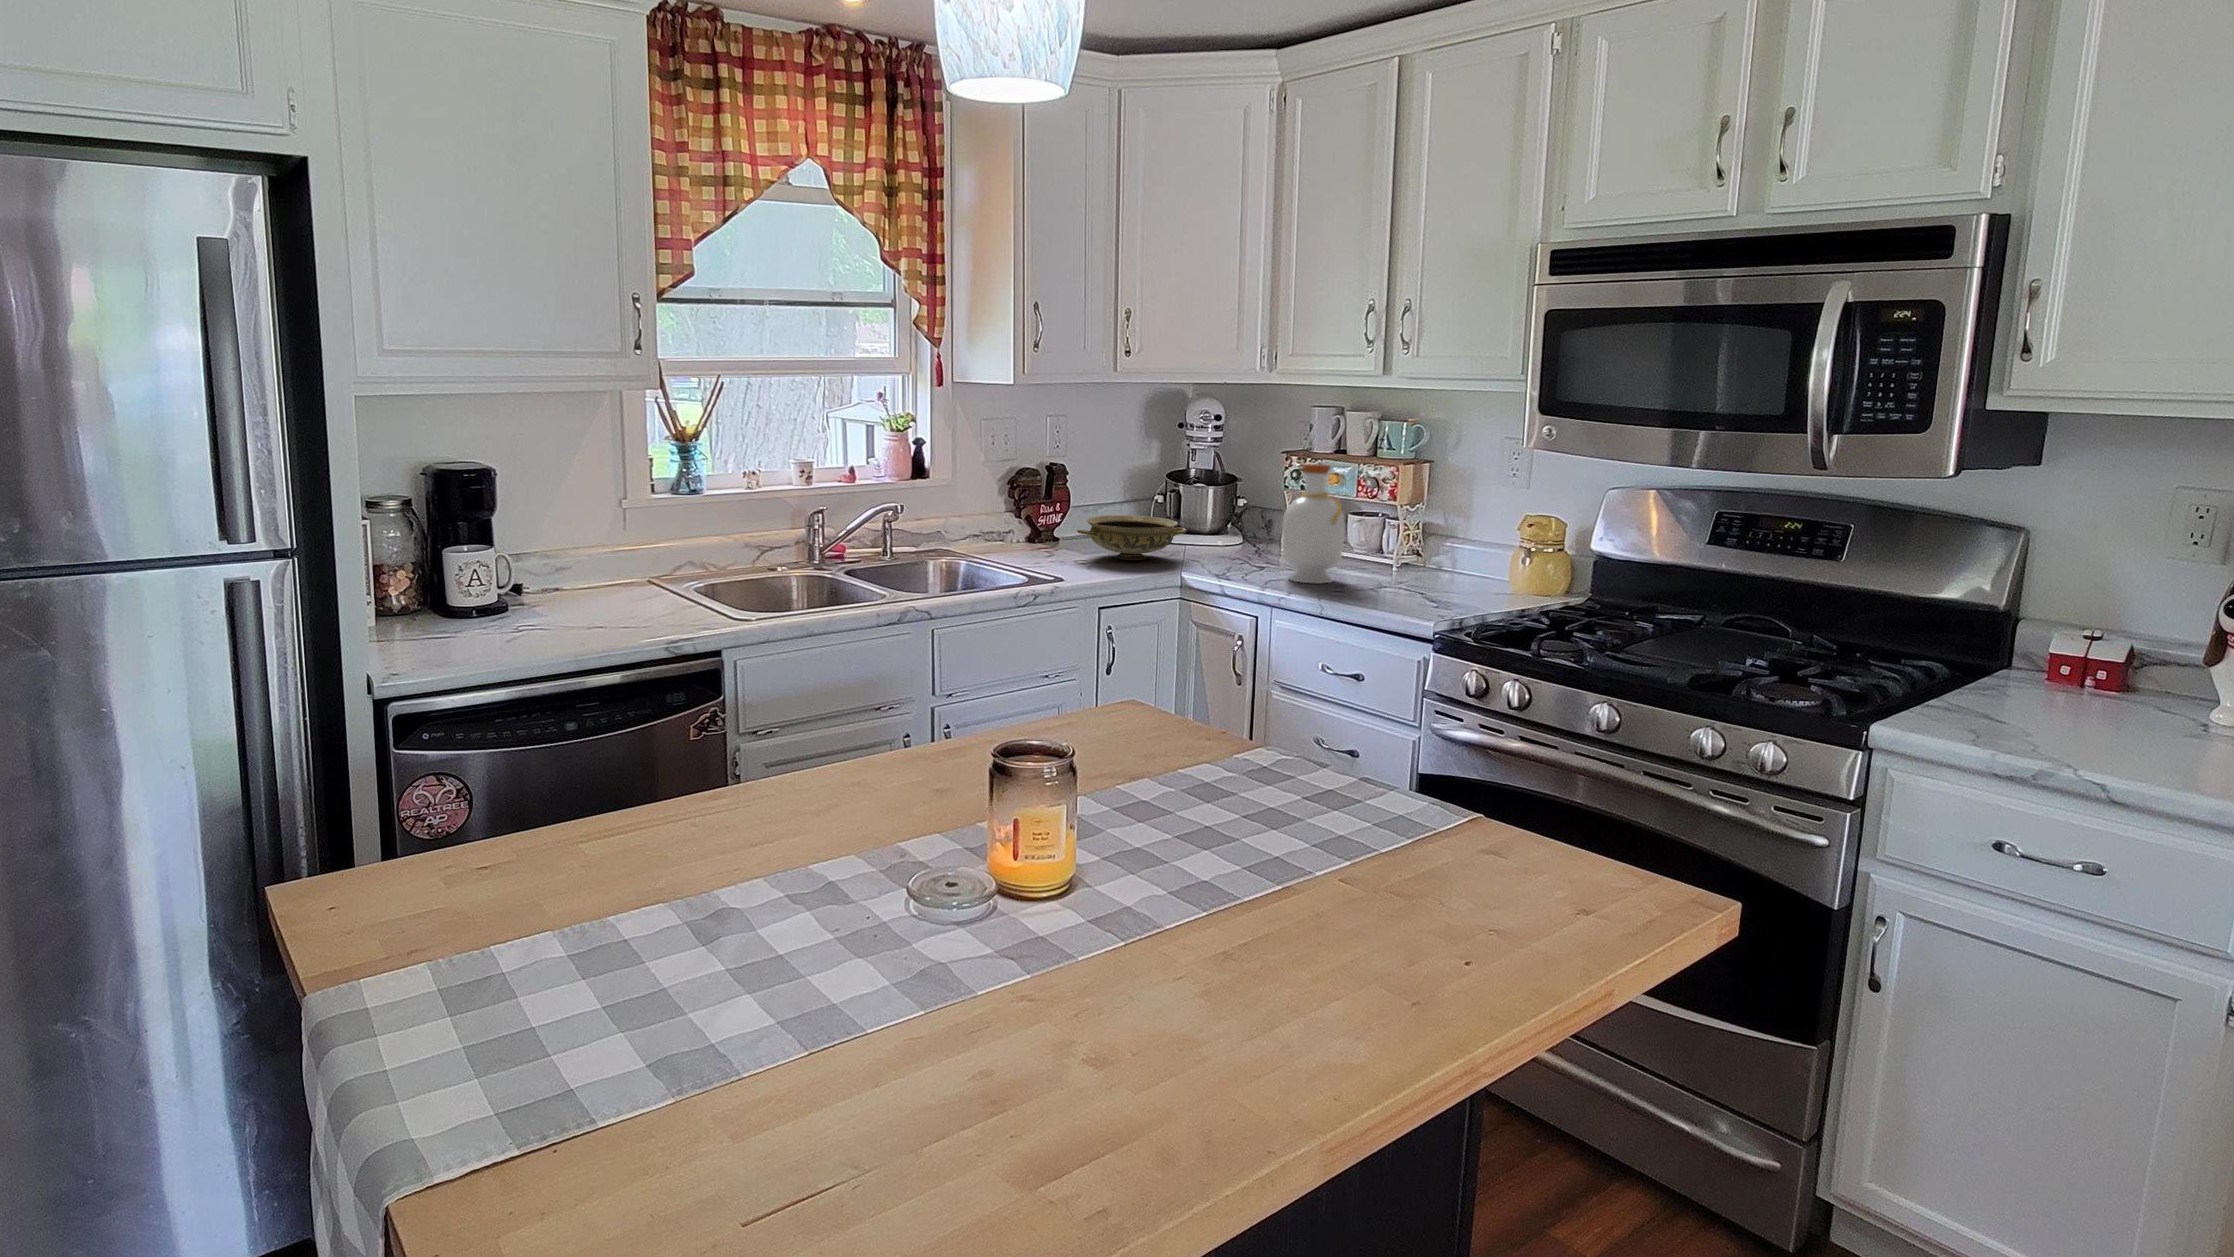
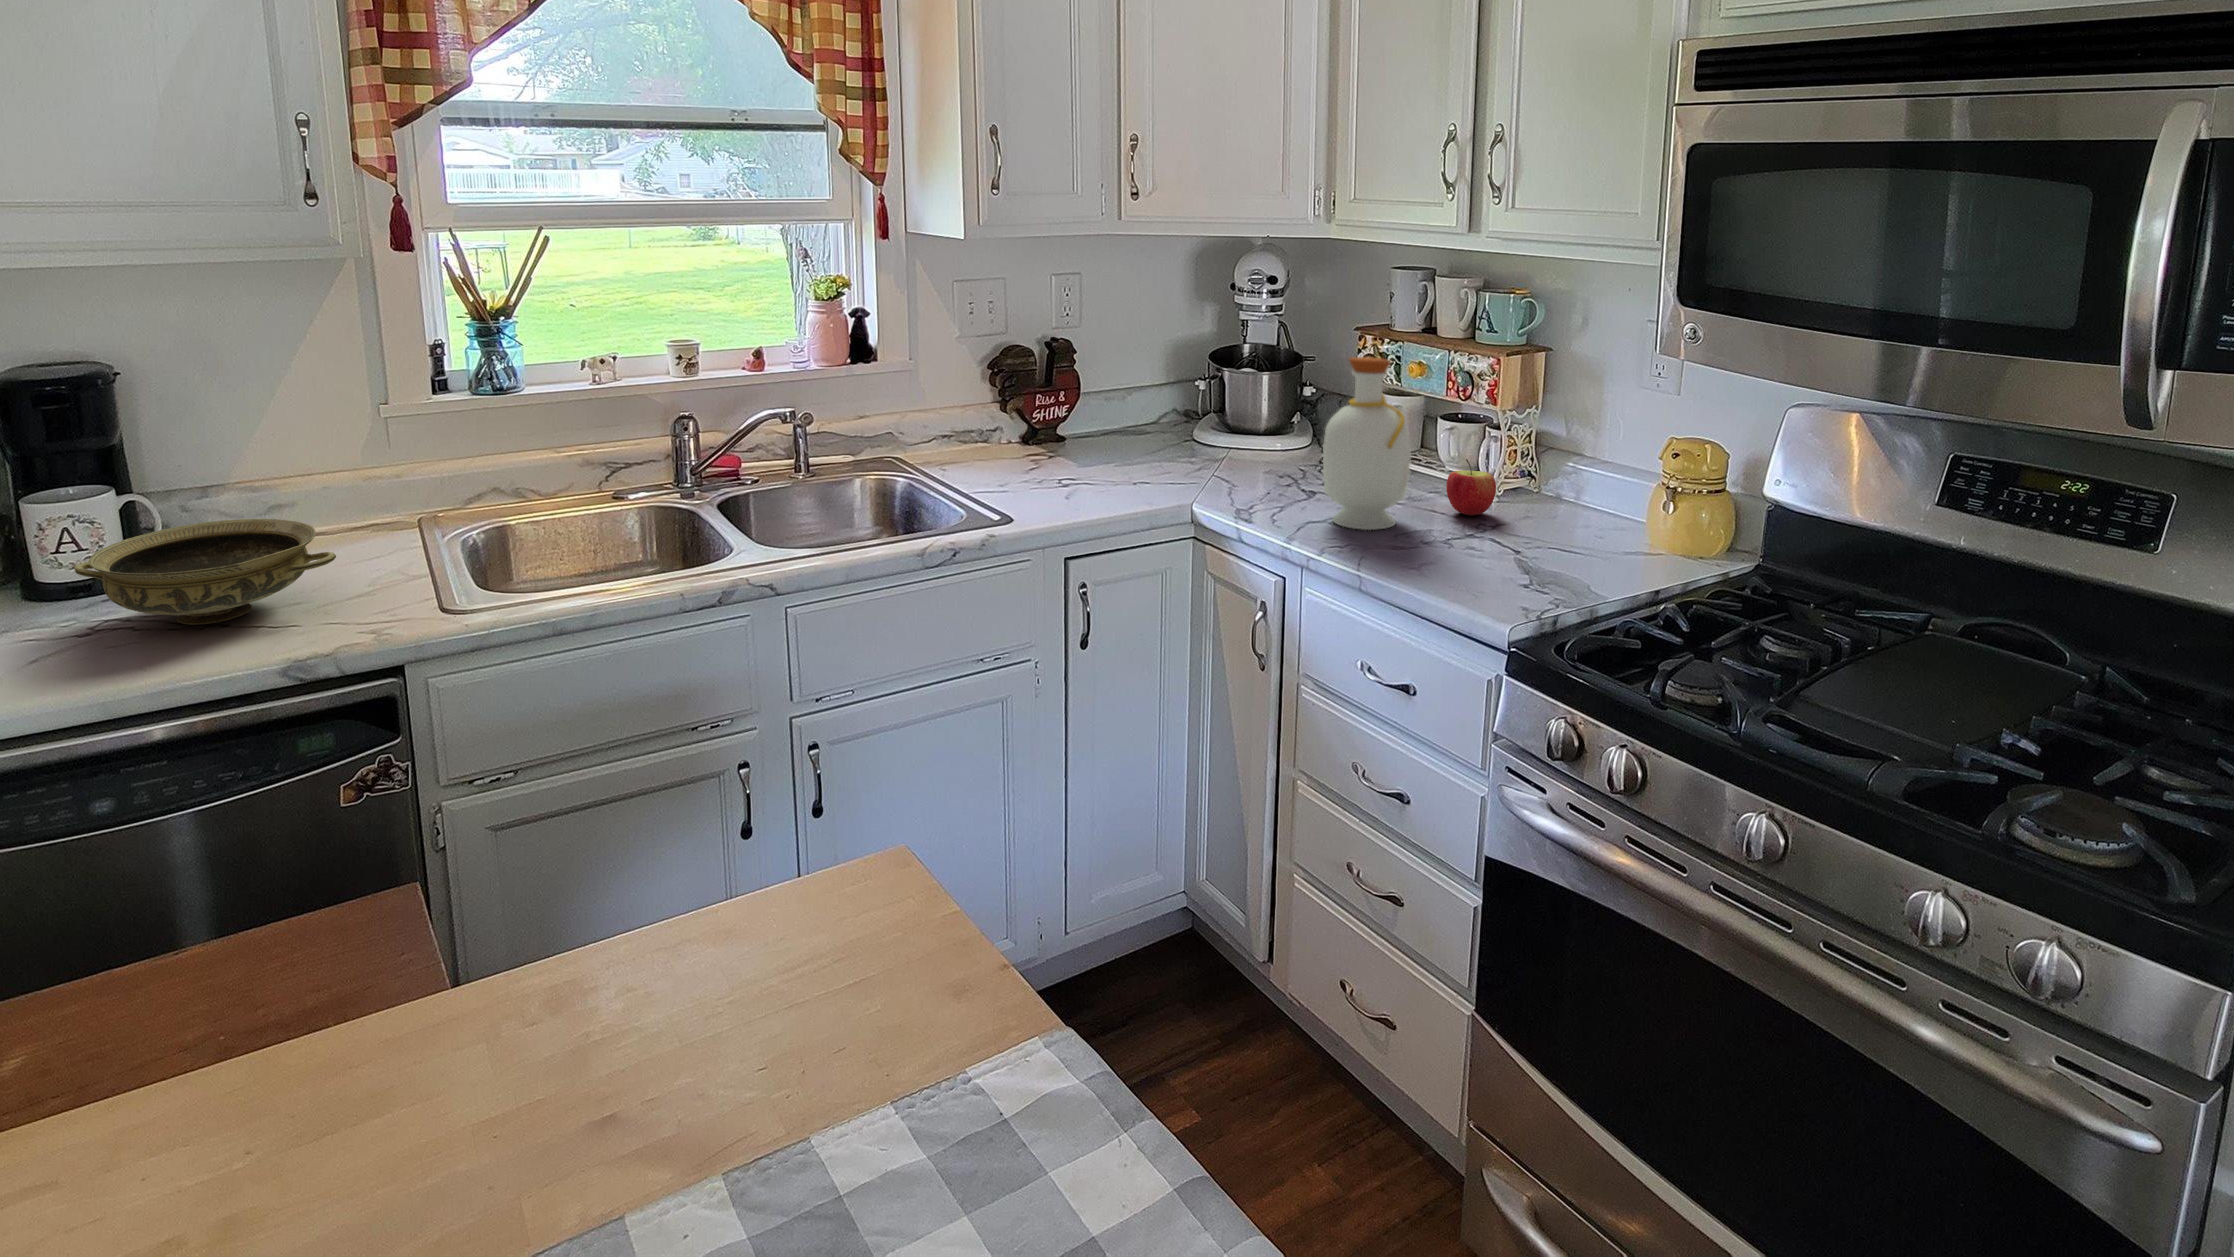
ceramic bowl: present [1077,515,1186,560] -> present [74,519,336,625]
apple: none [1366,536,1402,576] -> present [1446,459,1496,515]

